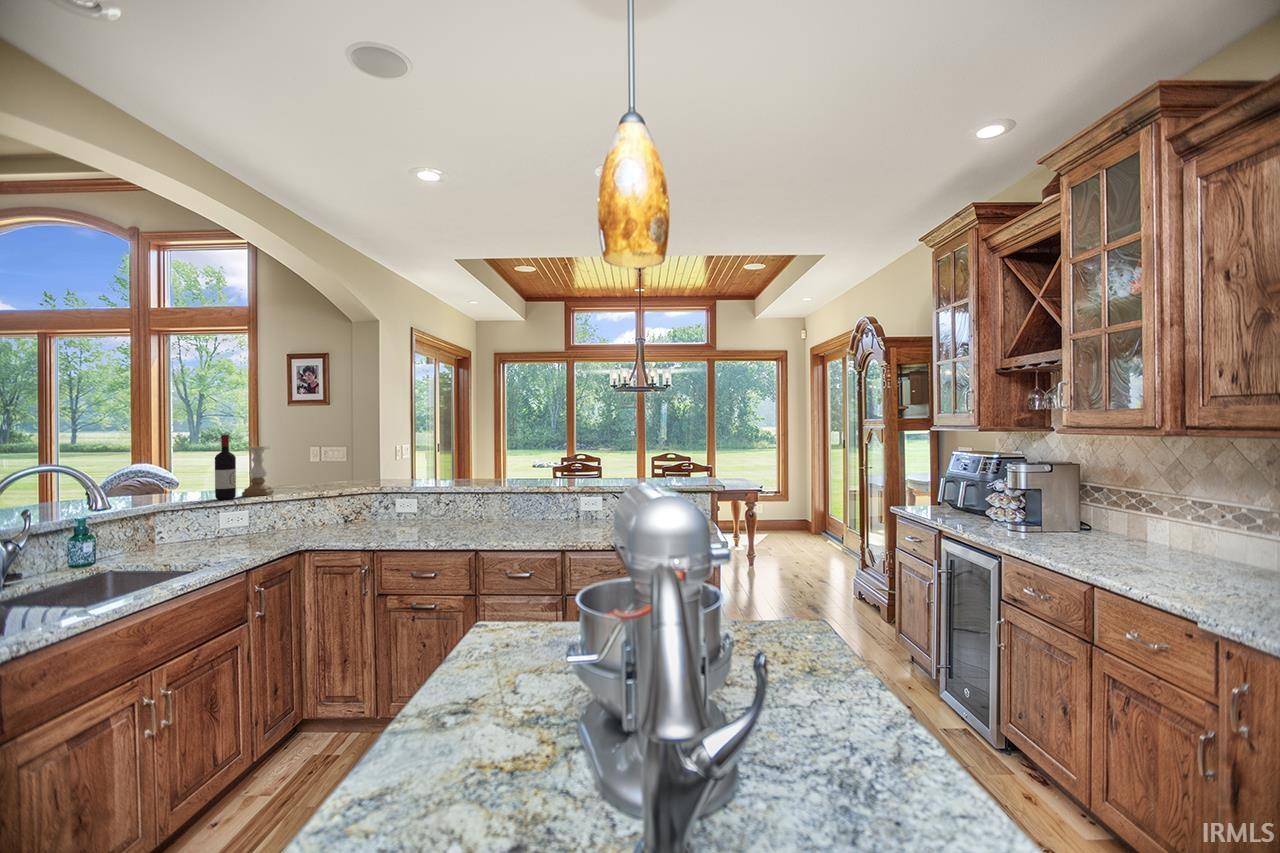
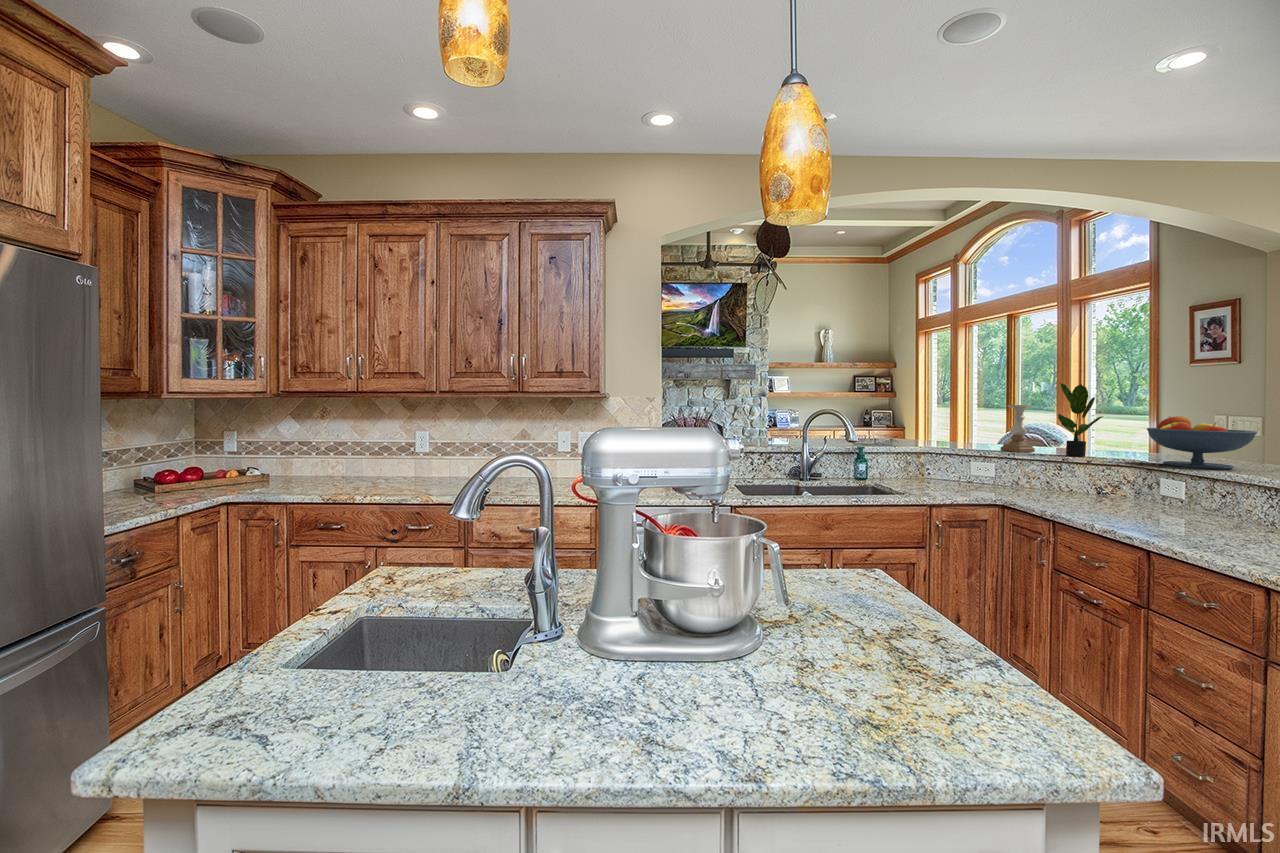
potted plant: none [299,424,337,492] -> present [1058,383,1103,456]
wine bottle: present [215,435,236,500] -> none [970,392,988,450]
fruit bowl: none [380,451,442,489] -> present [1147,416,1257,469]

